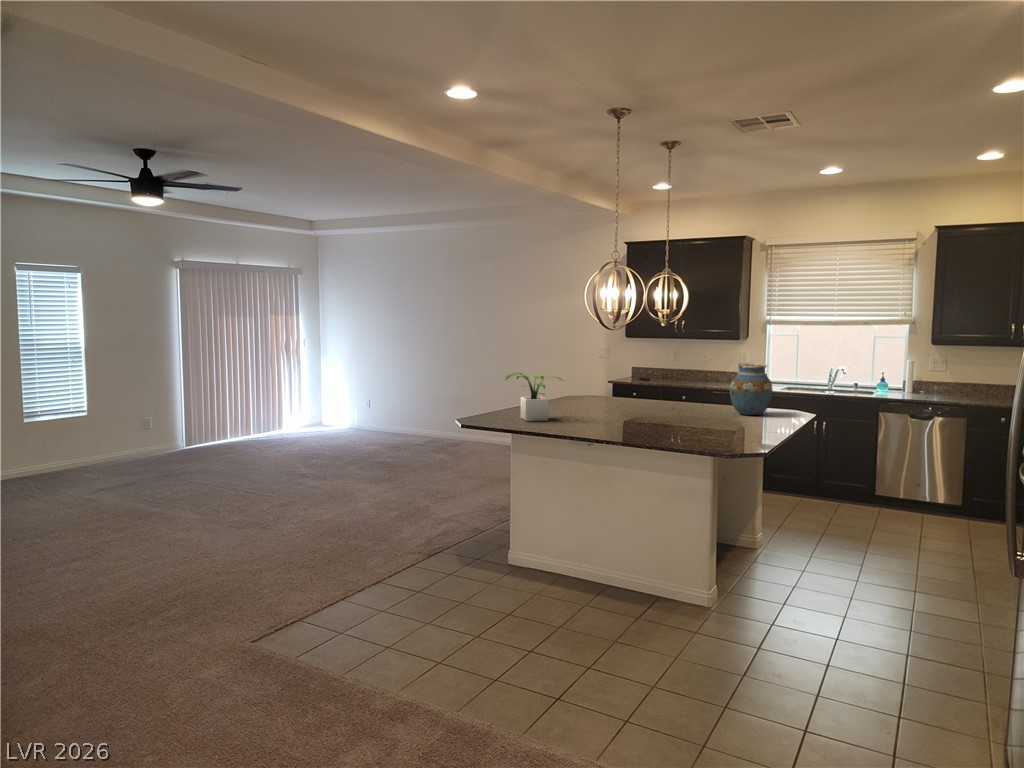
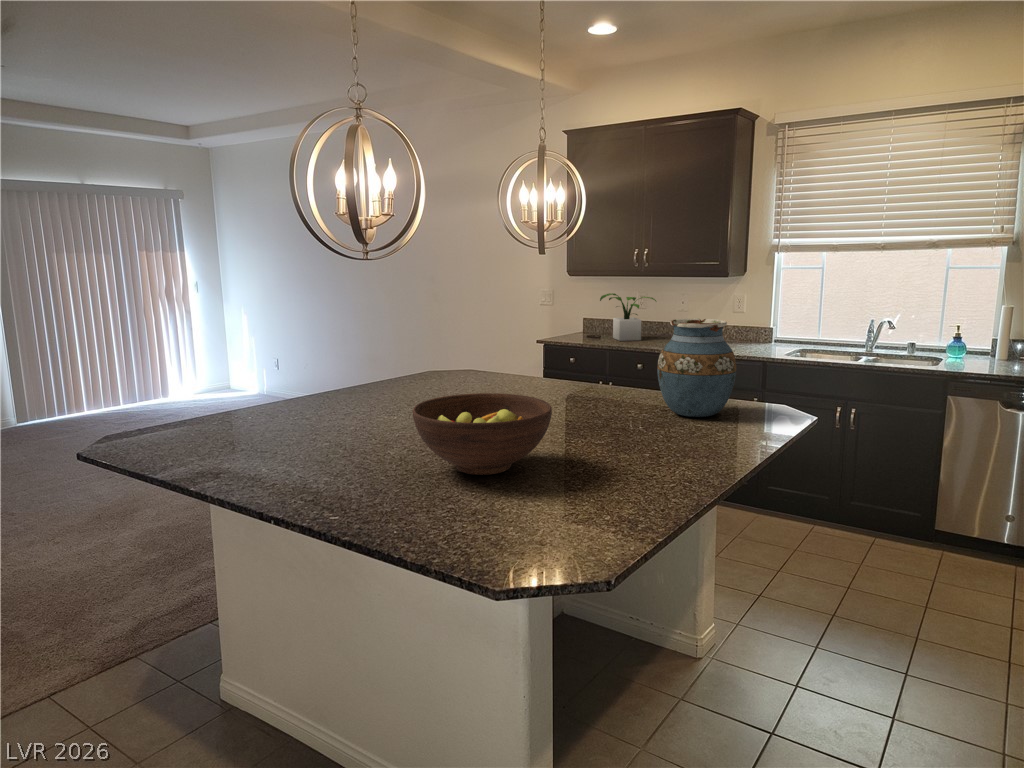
potted plant: present [506,373,563,421] -> present [600,293,656,341]
fruit bowl: none [640,397,706,432] -> present [413,393,552,475]

